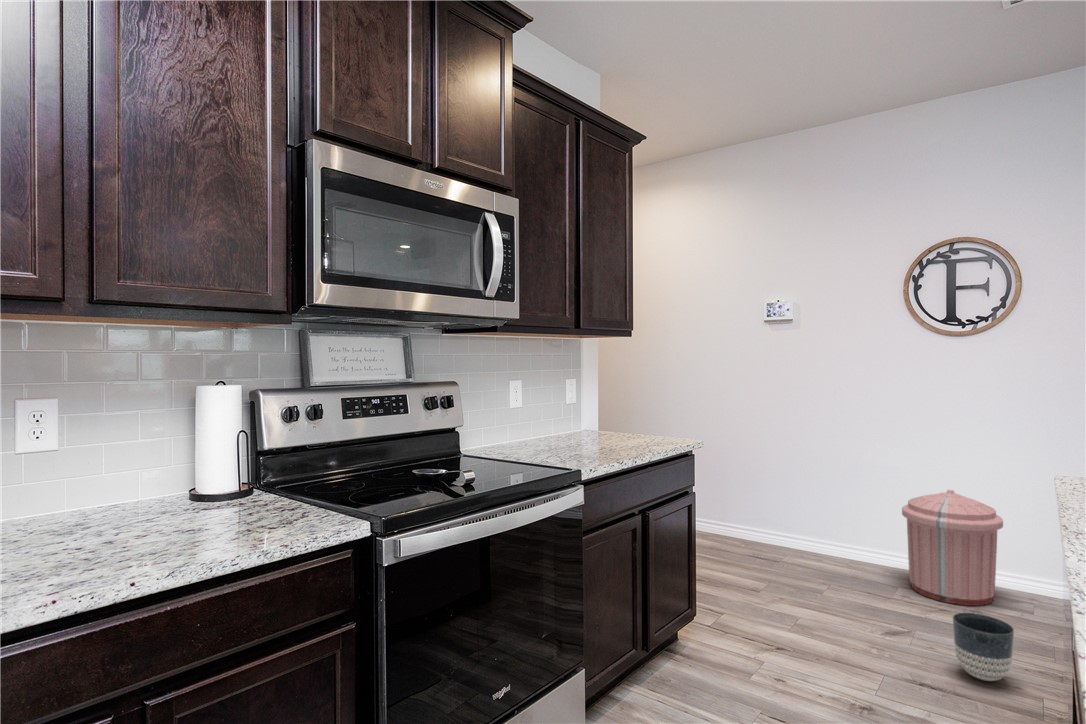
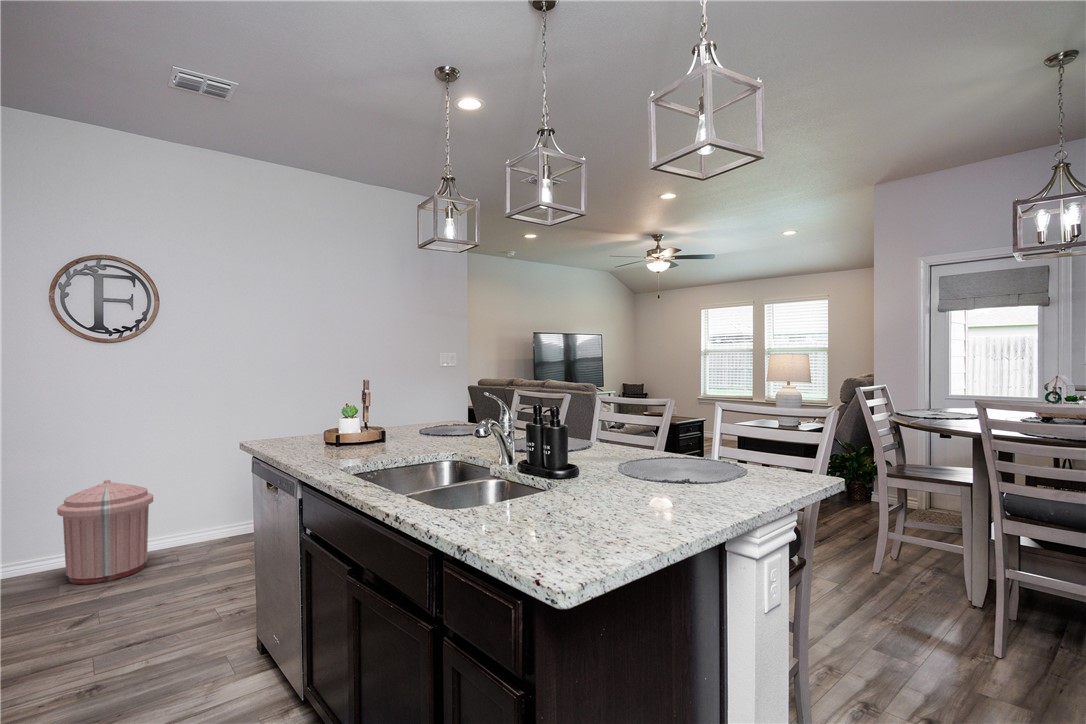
planter: present [953,613,1014,681] -> none [146,565,193,619]

